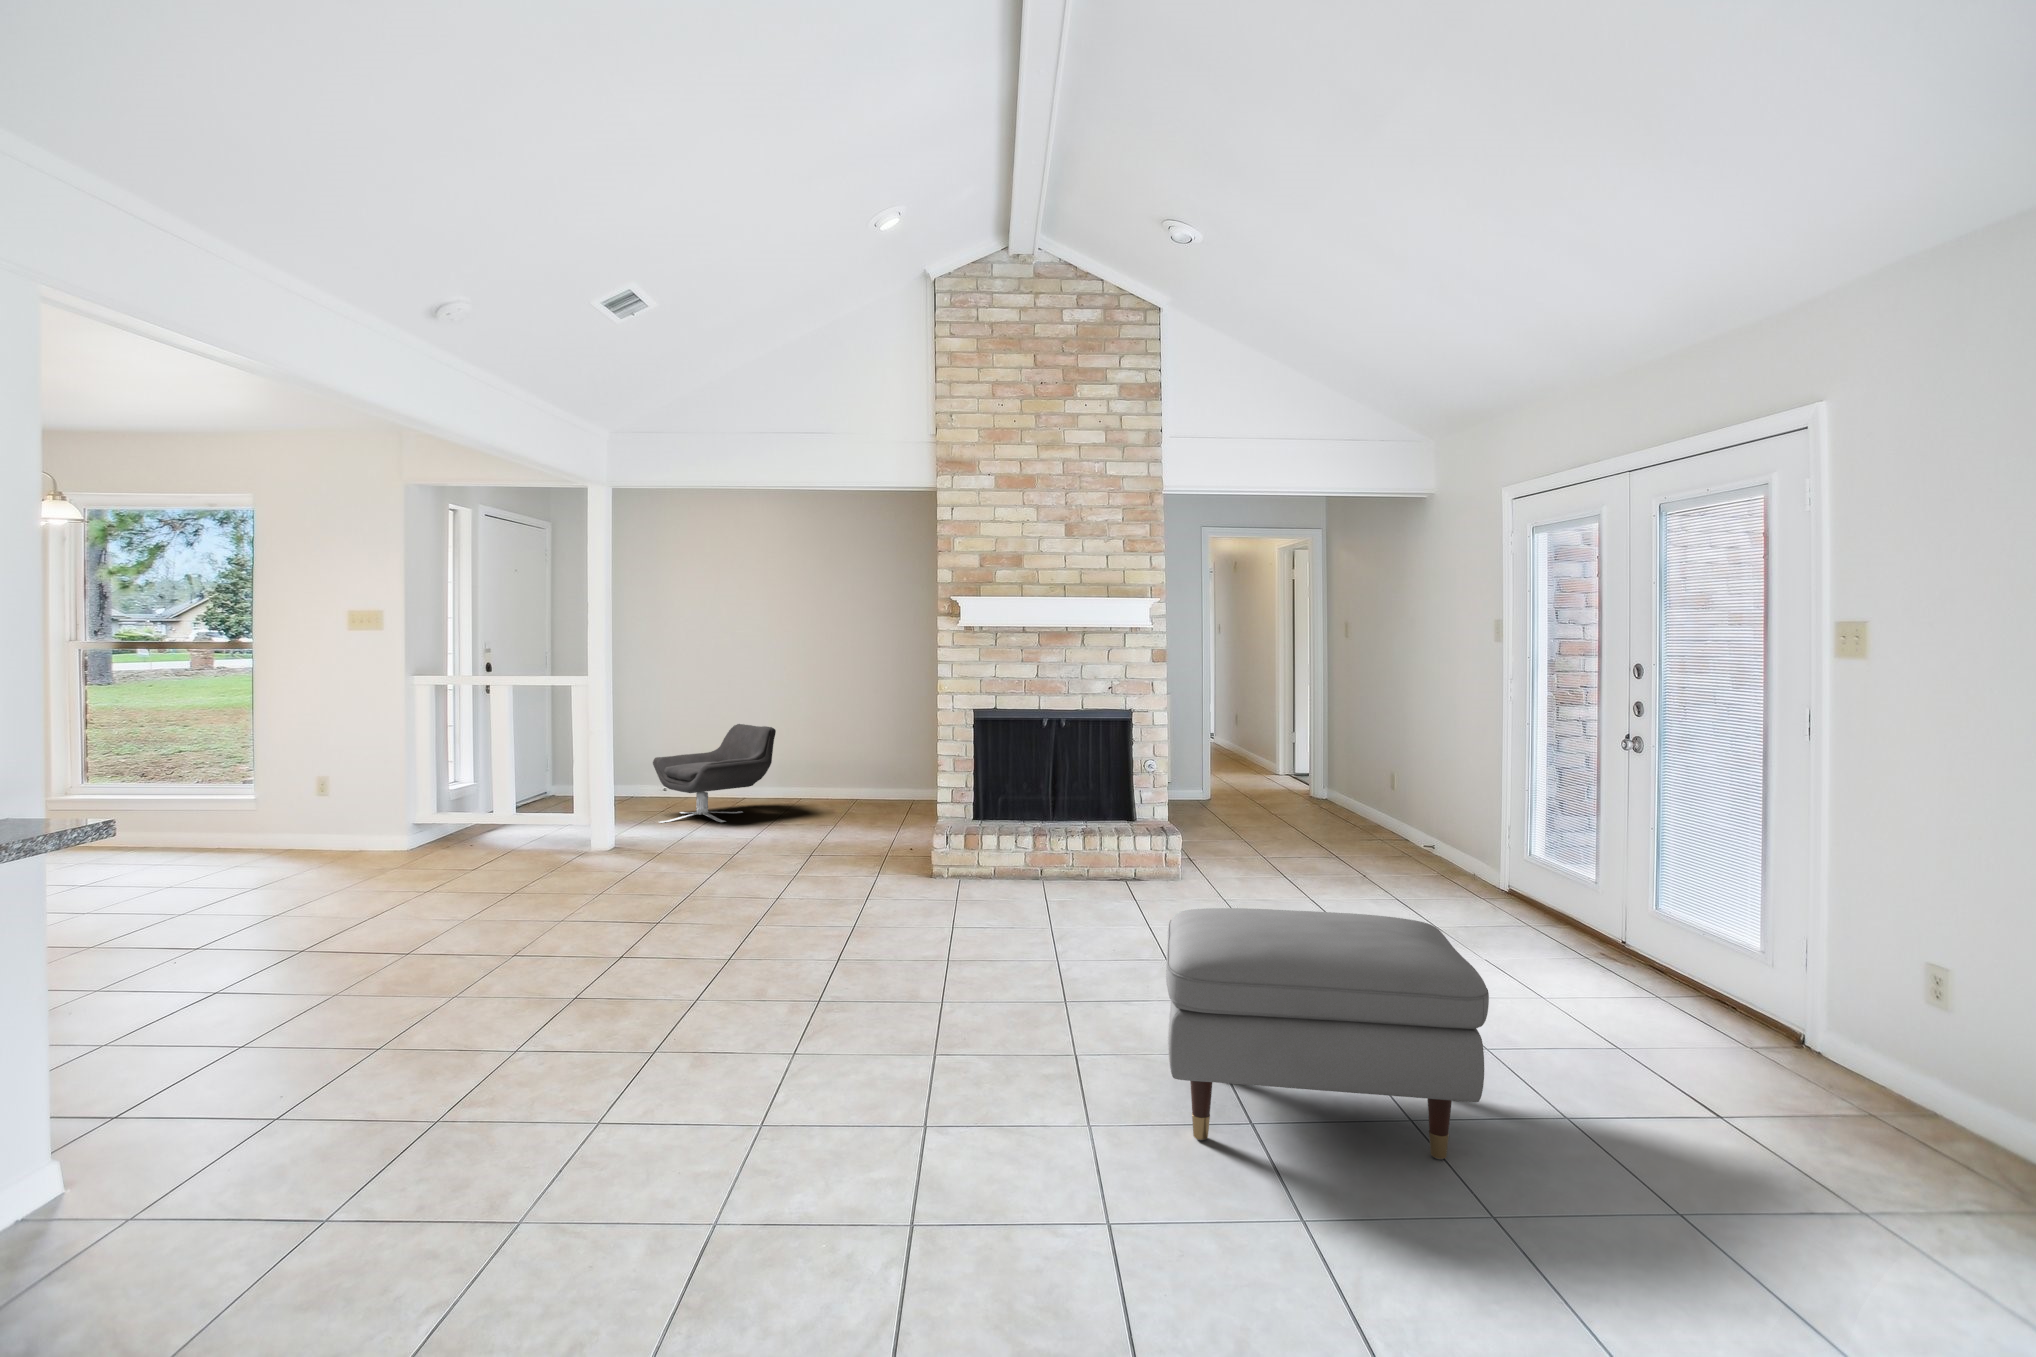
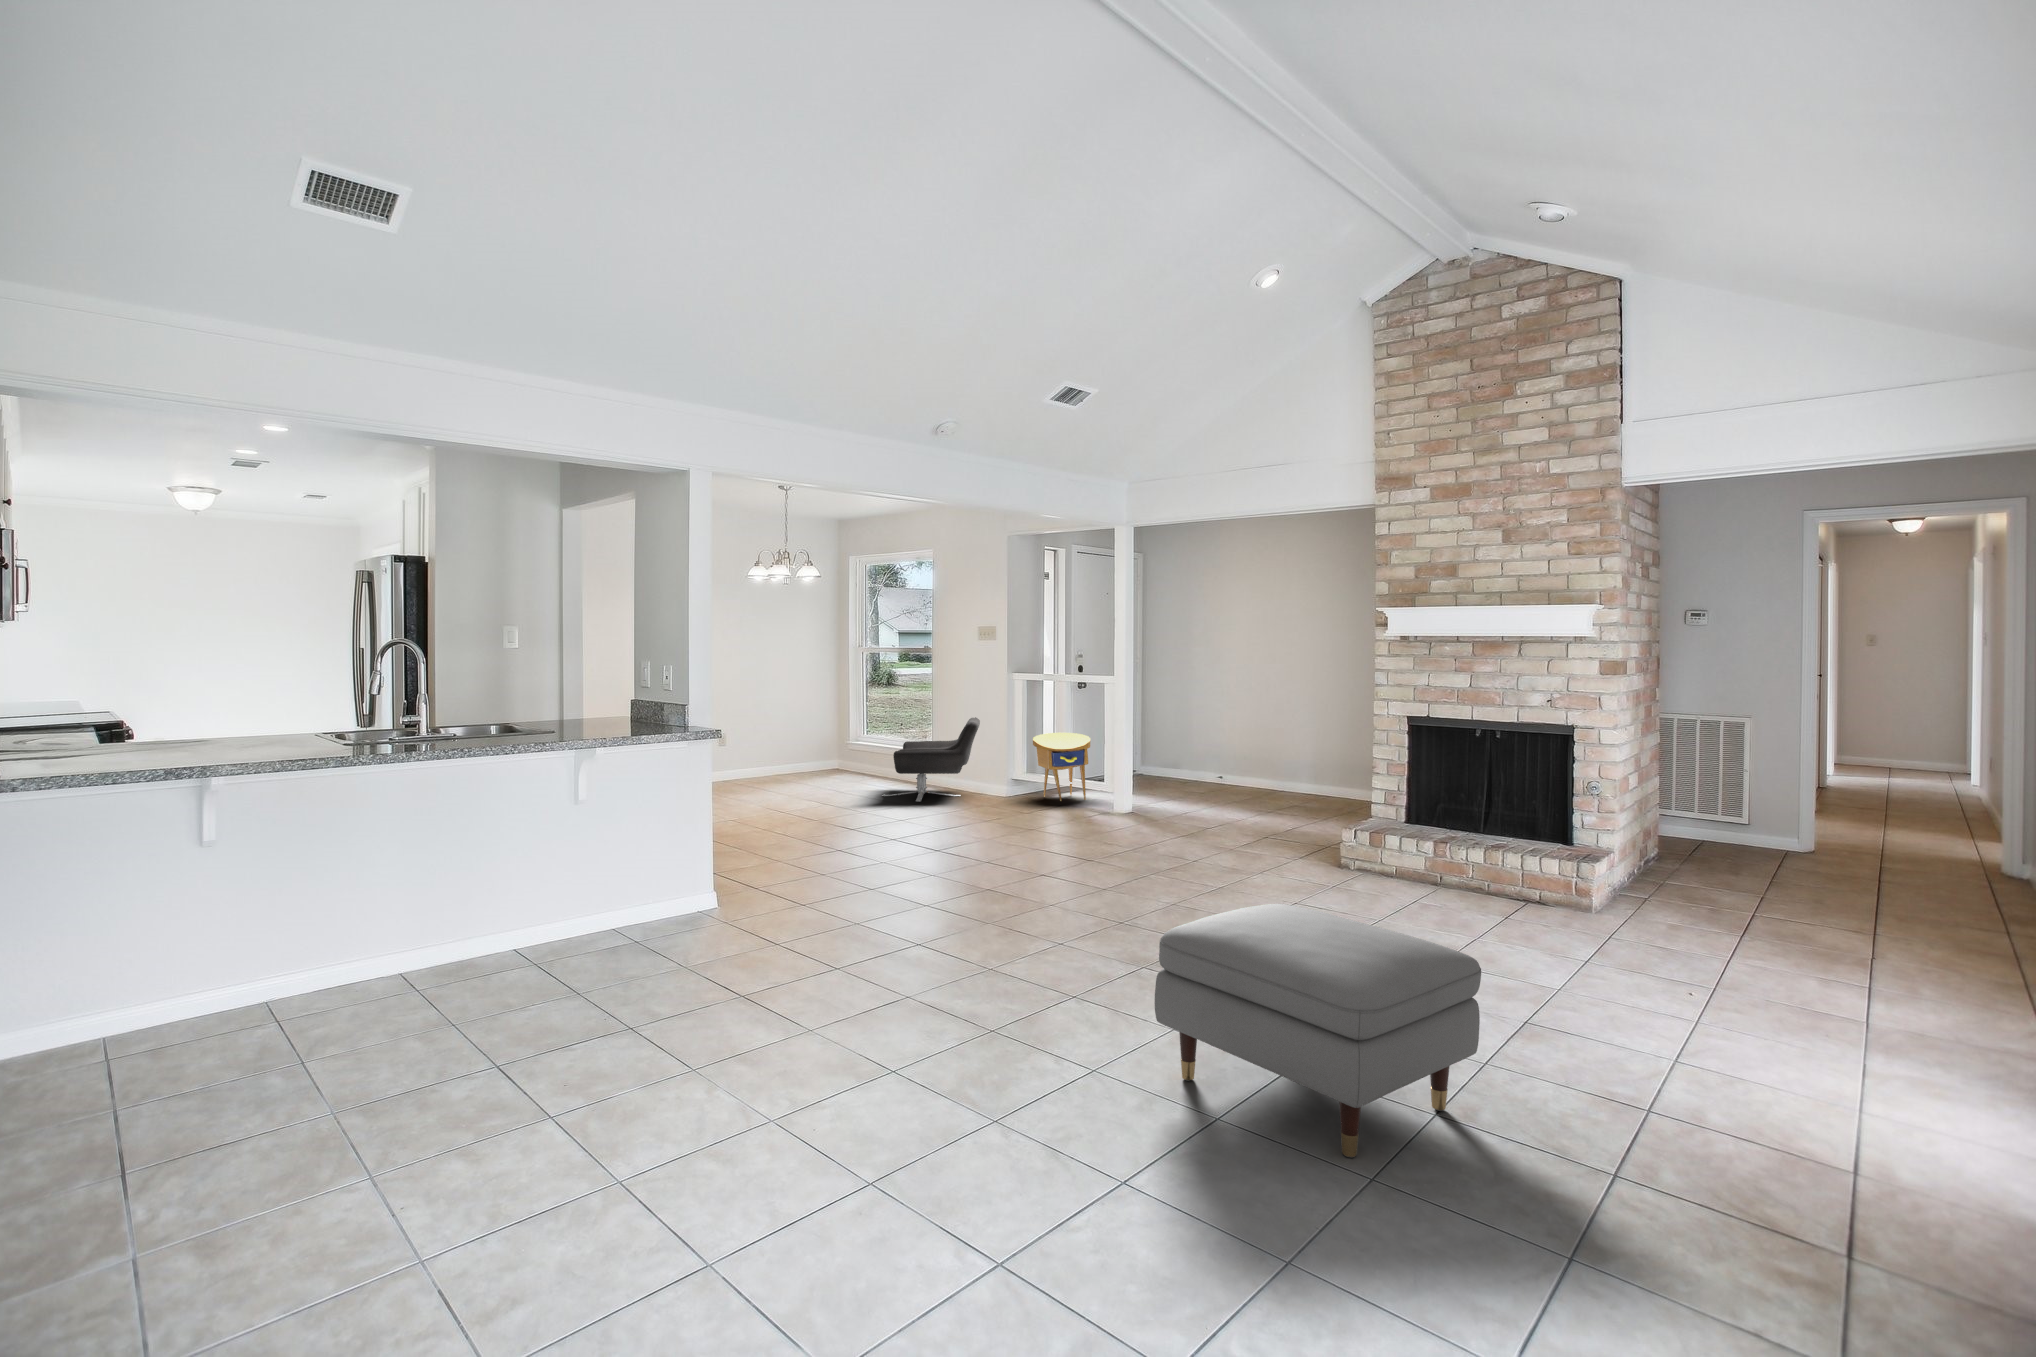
lounge chair: present [653,724,776,823] -> present [882,717,980,802]
side table: none [441,757,528,850] -> present [1033,733,1090,801]

